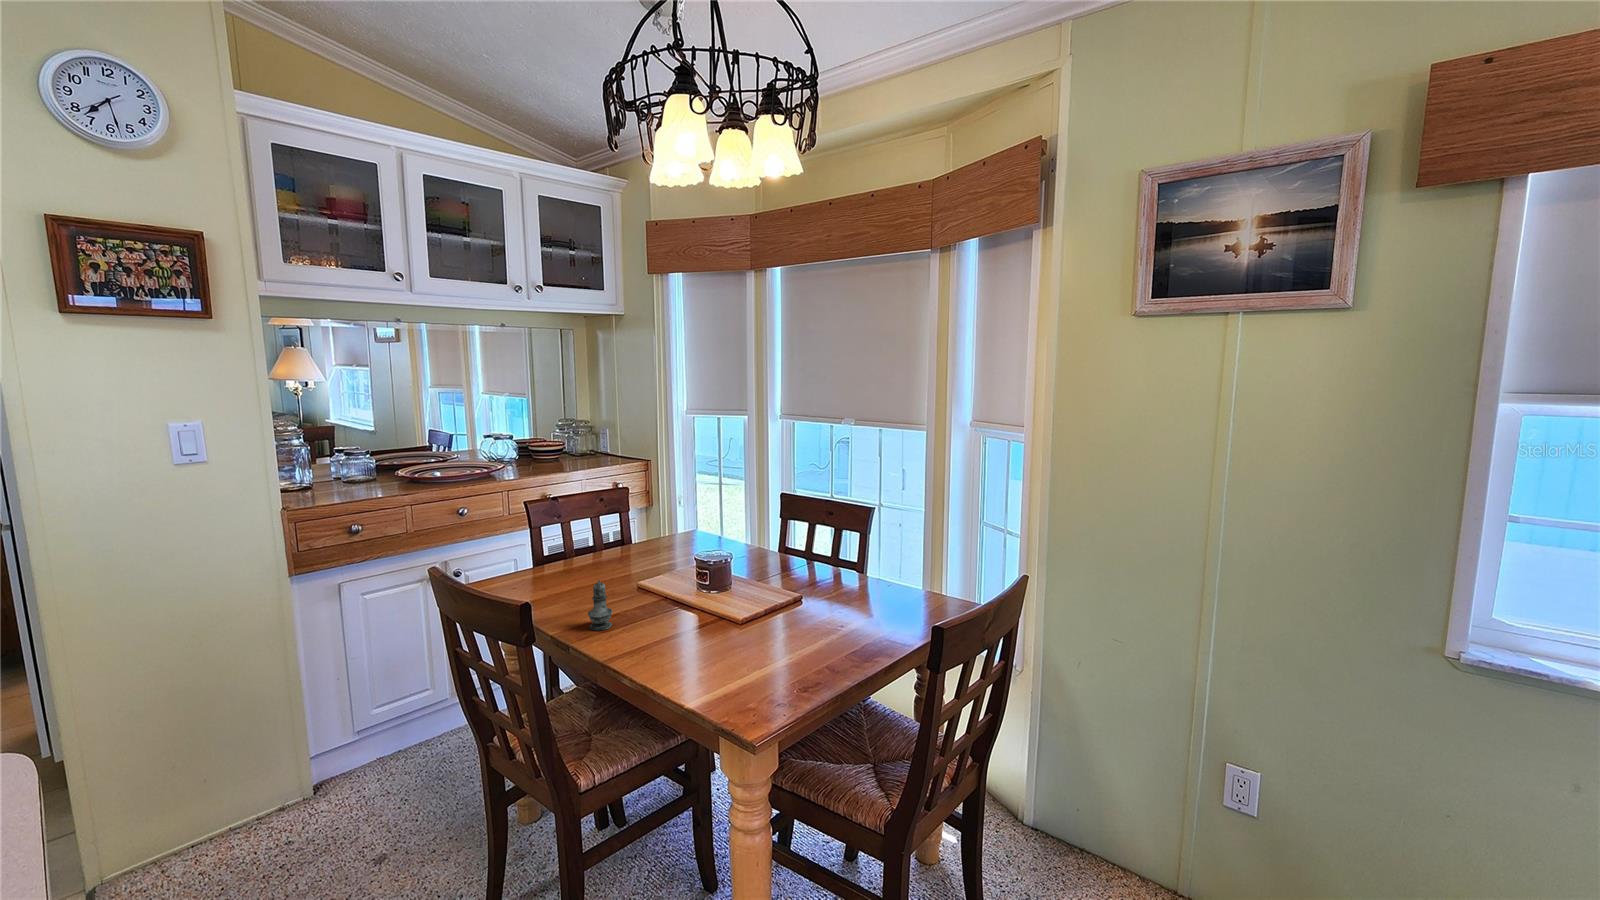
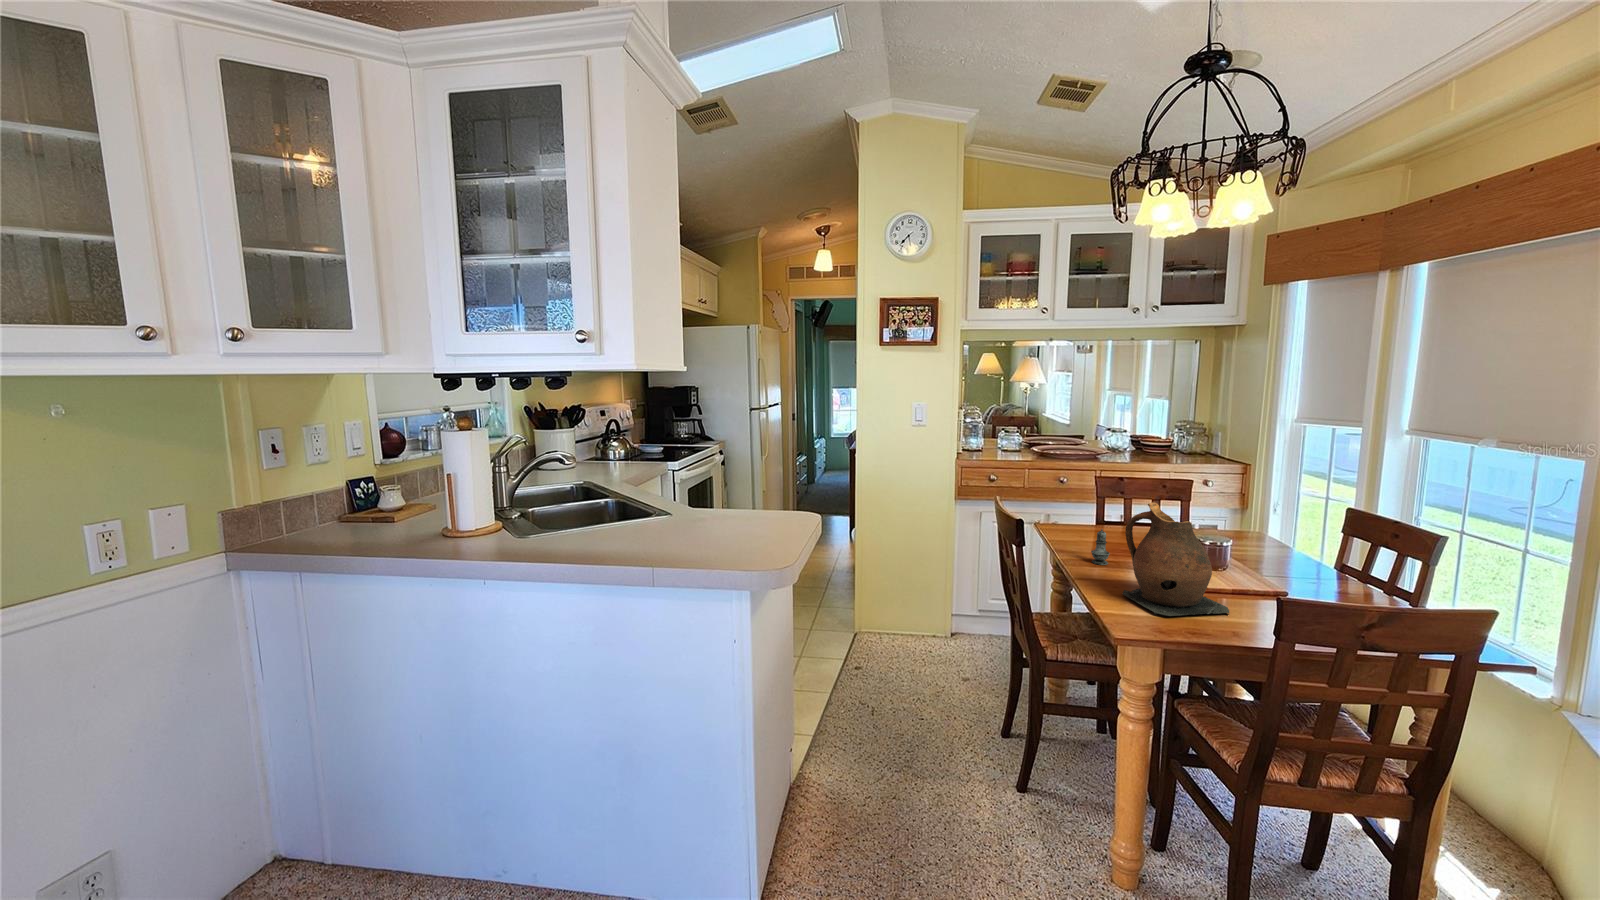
ceramic pitcher: none [666,534,789,688] -> present [1123,502,1229,616]

